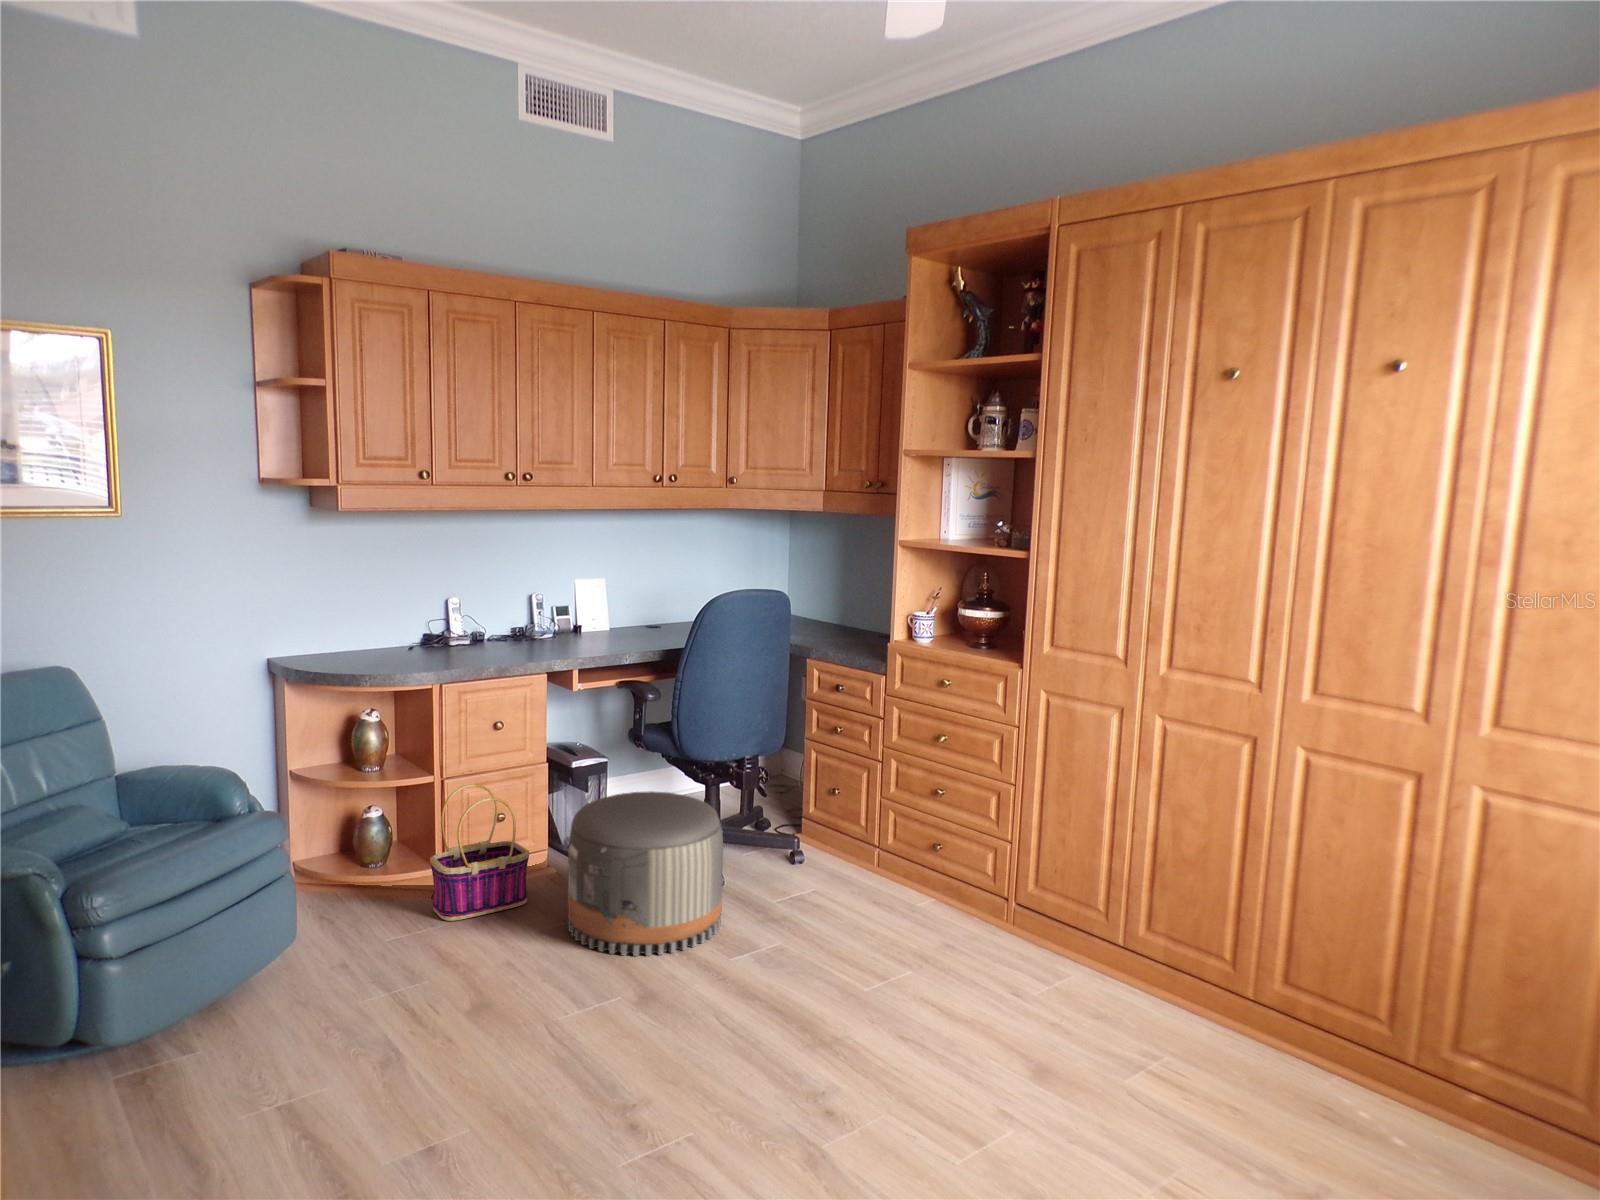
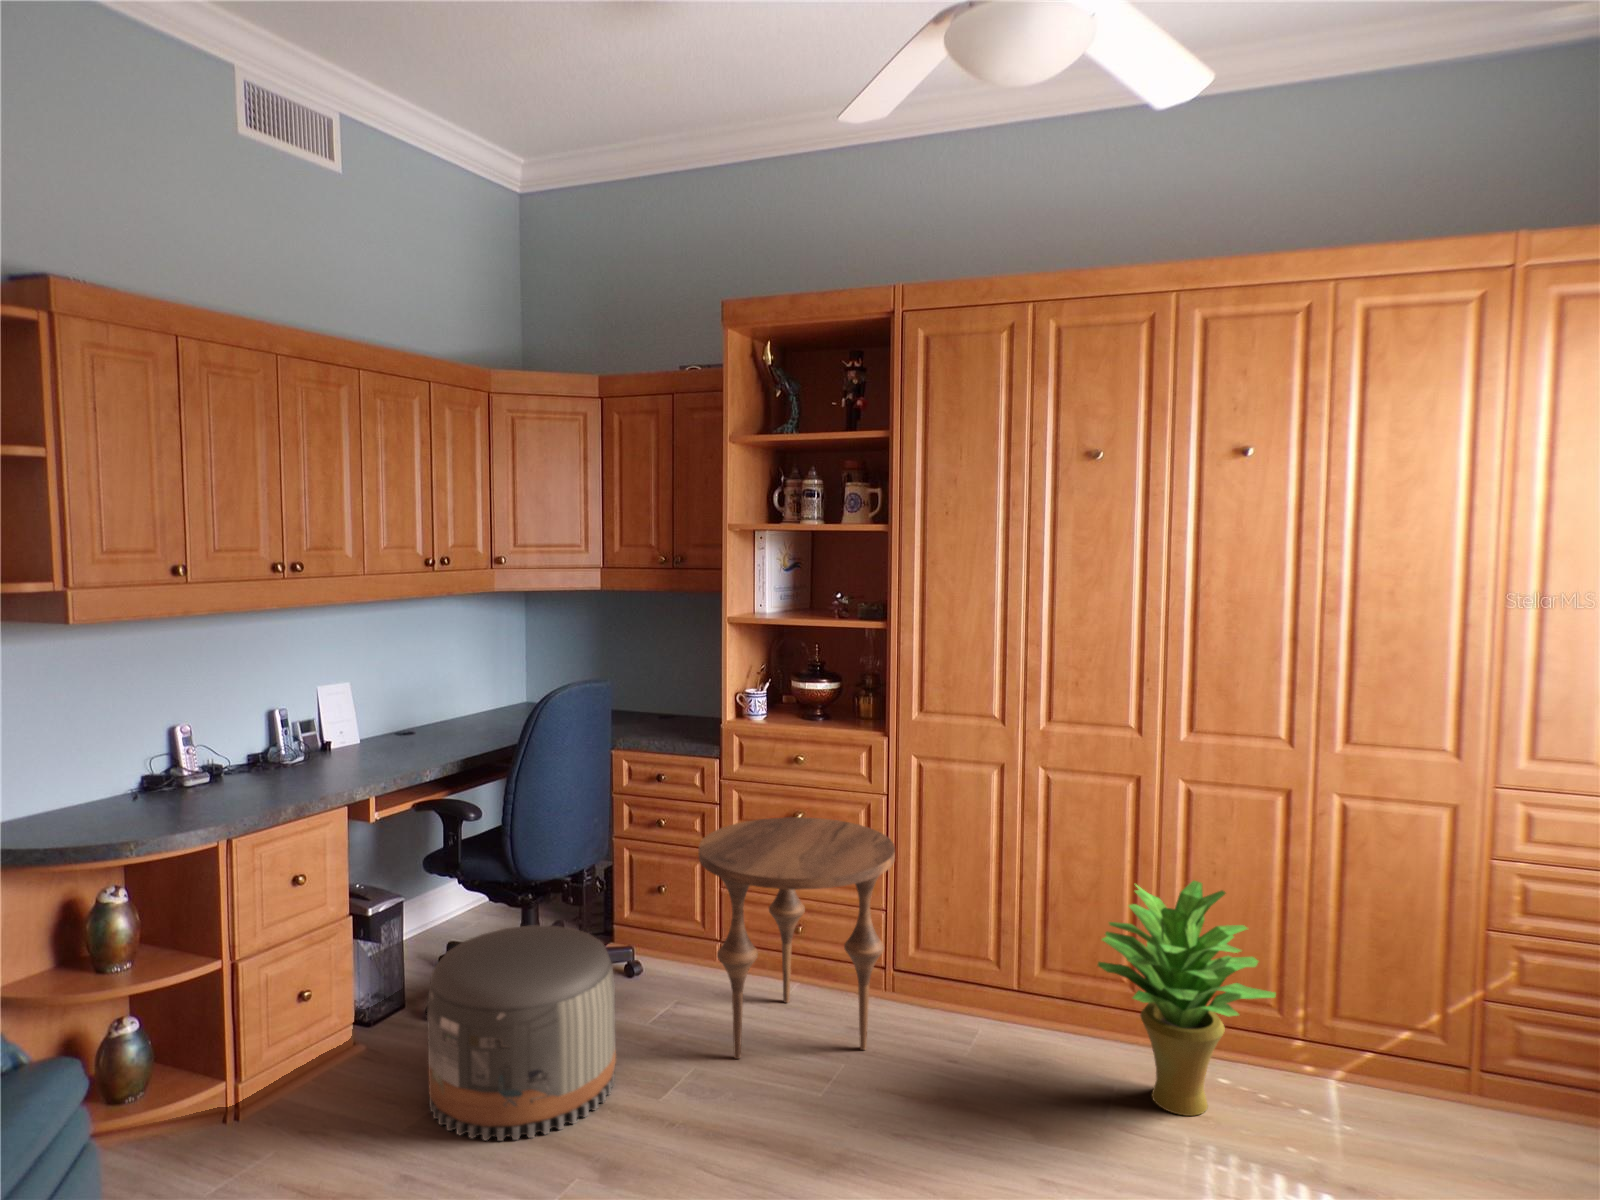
side table: none [806,736,996,966] -> present [699,817,895,1059]
basket: present [430,784,529,921] -> none [224,966,357,1158]
potted plant: none [1143,844,1340,1104] -> present [1098,881,1276,1116]

